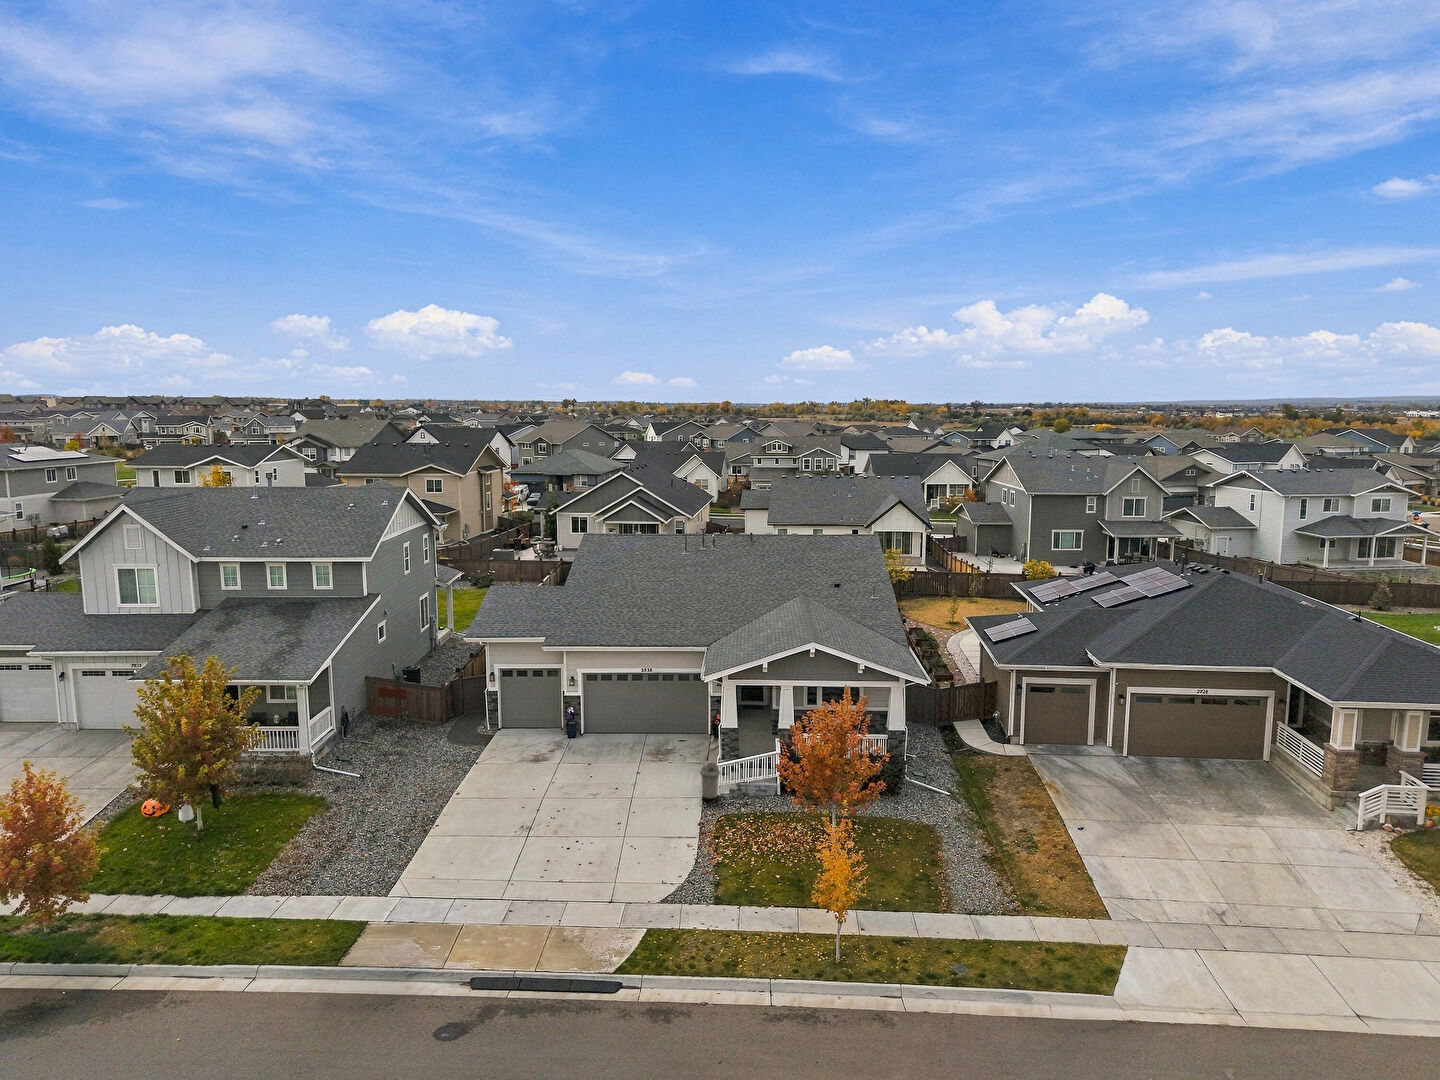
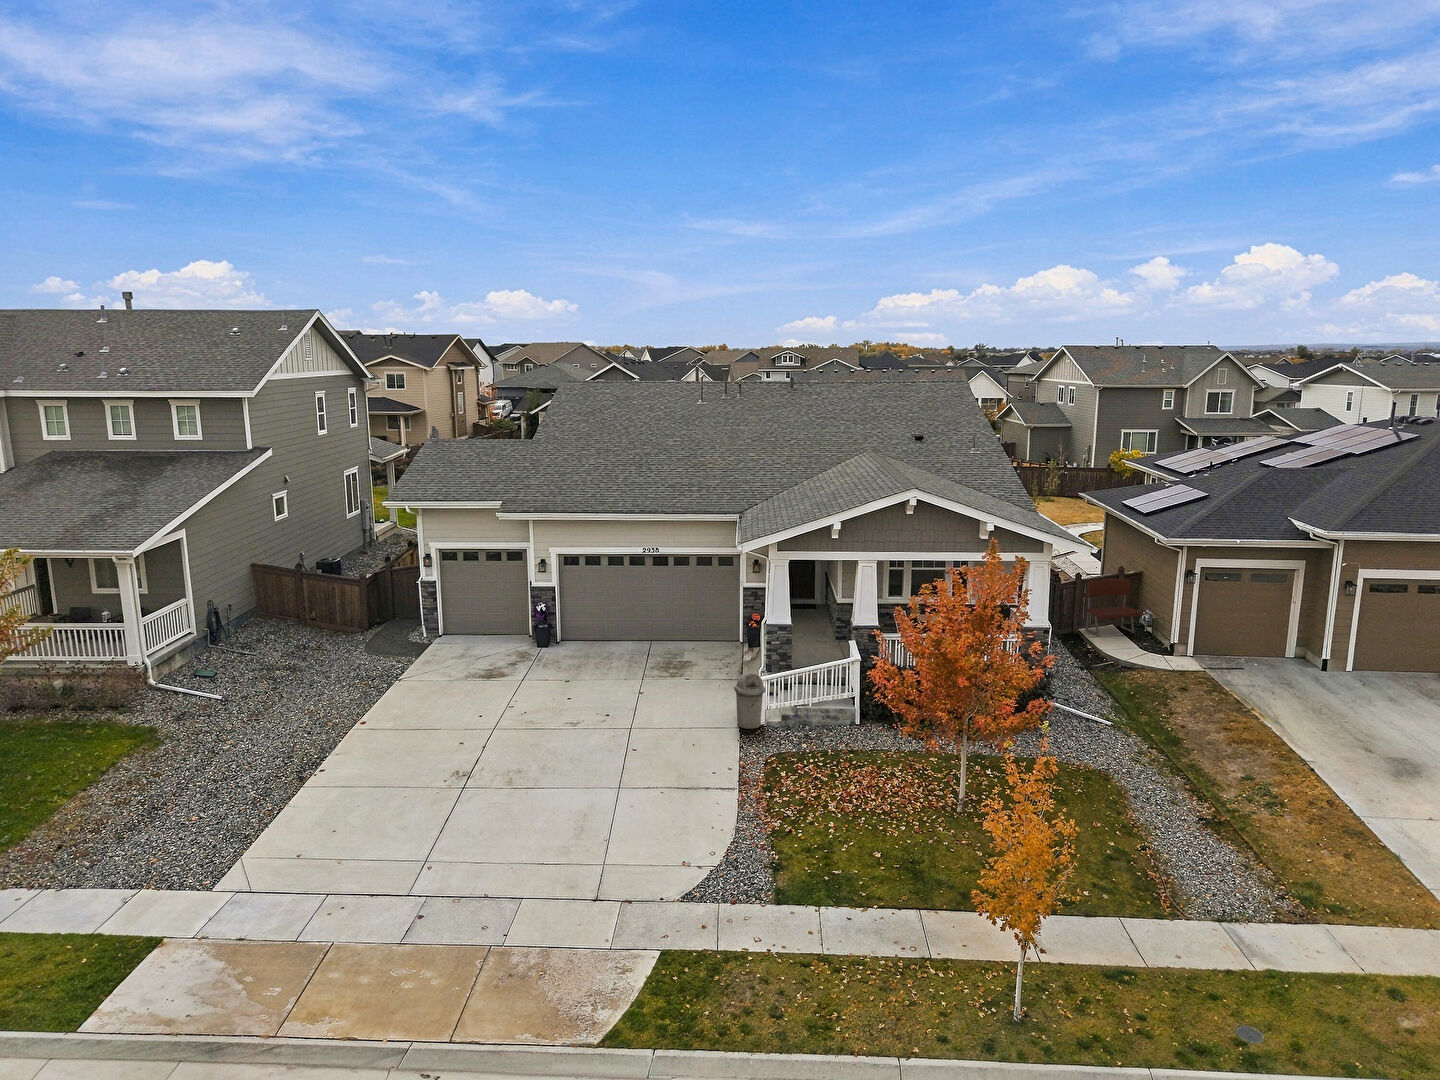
bench: present [369,687,407,727] -> present [1085,579,1142,636]

